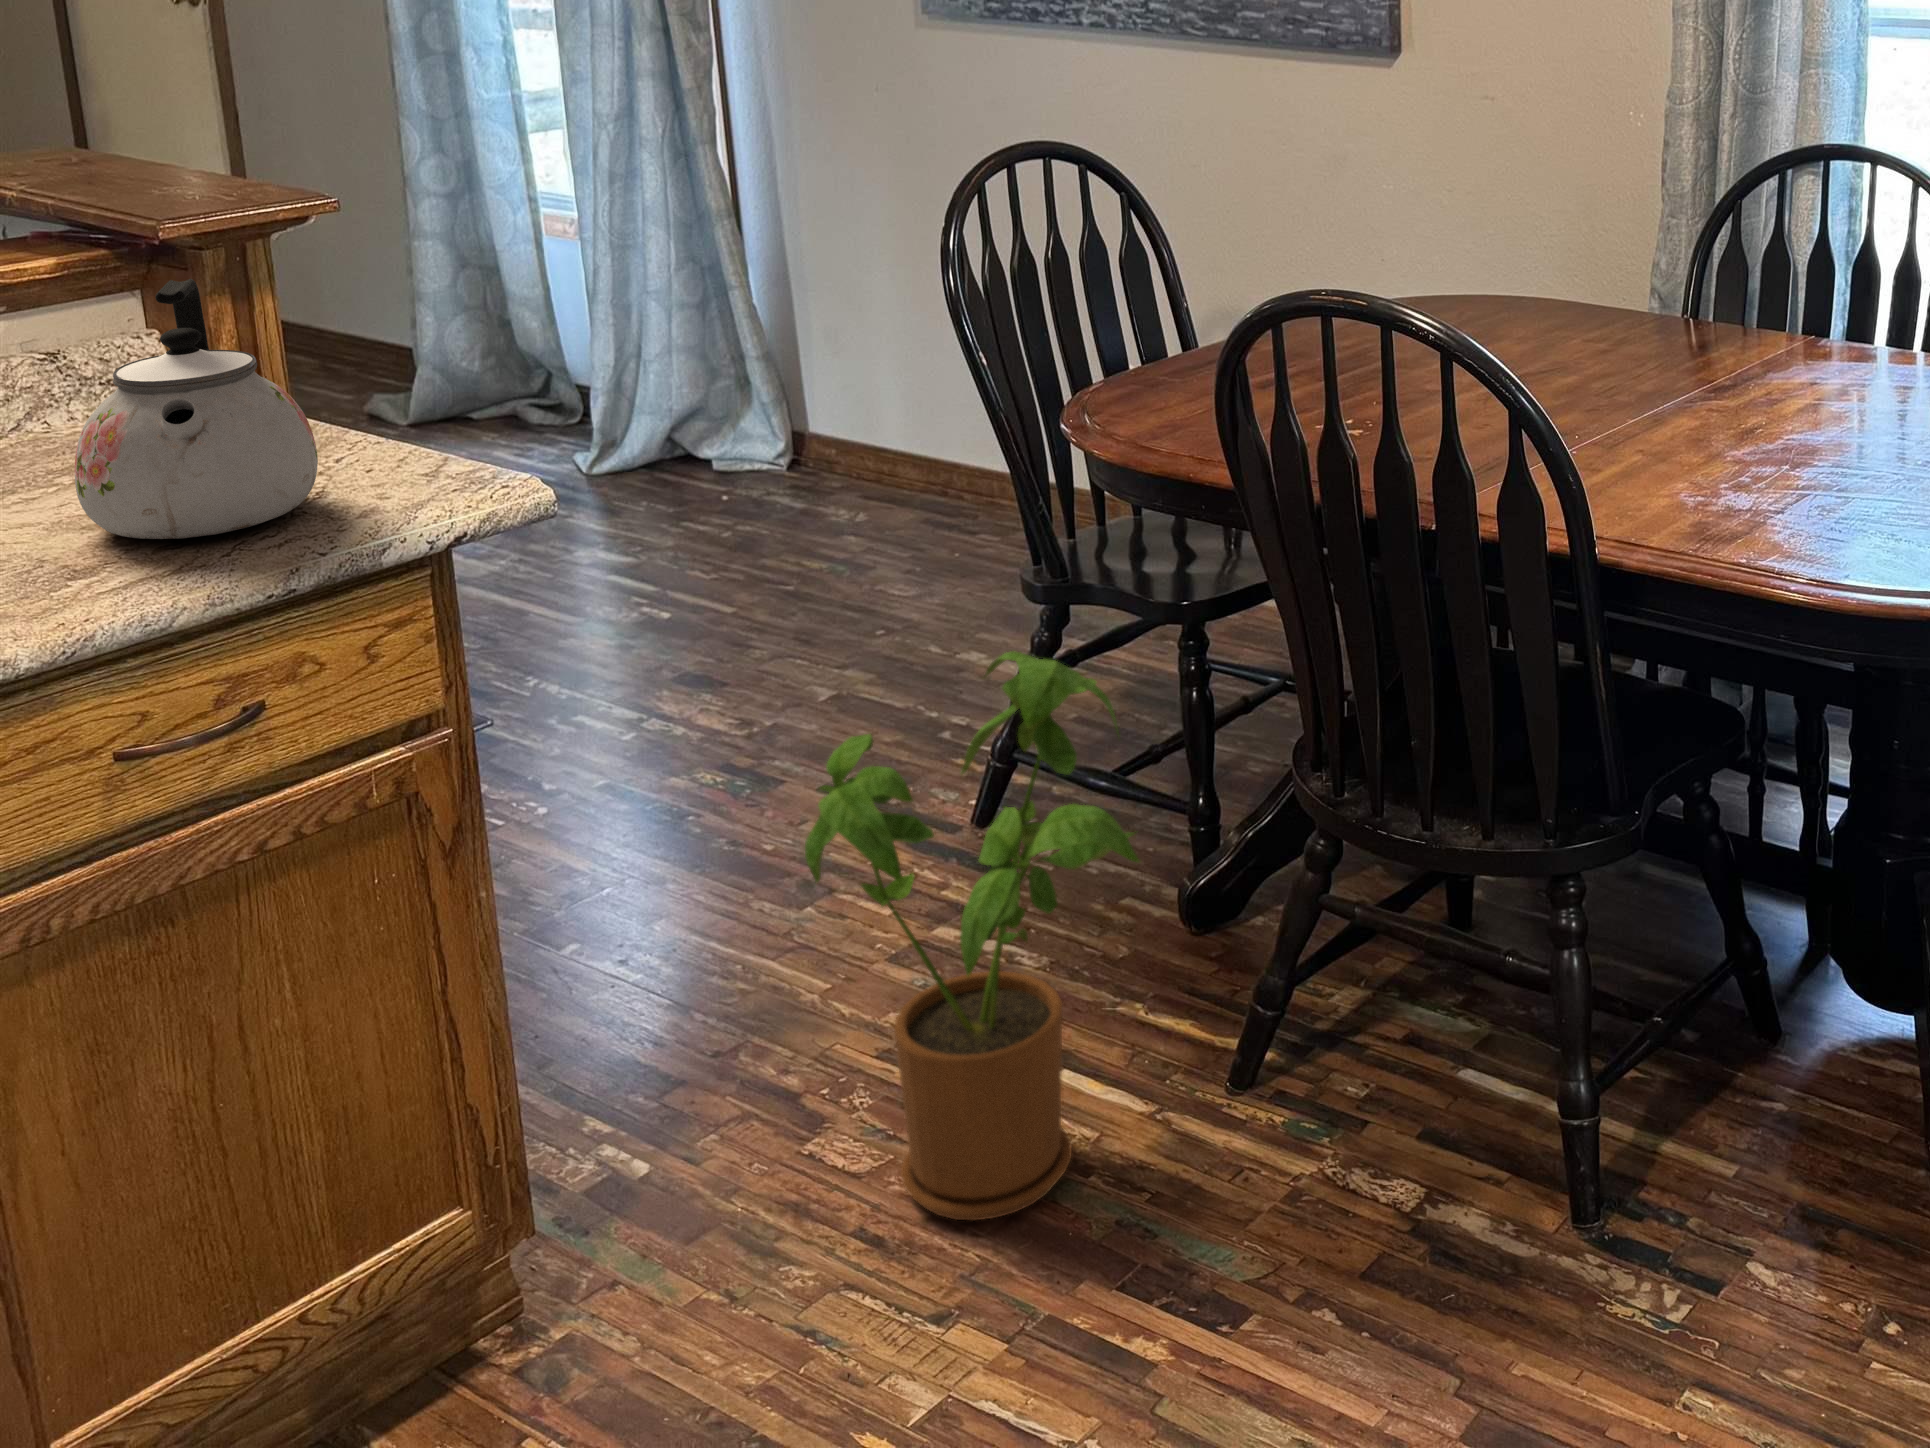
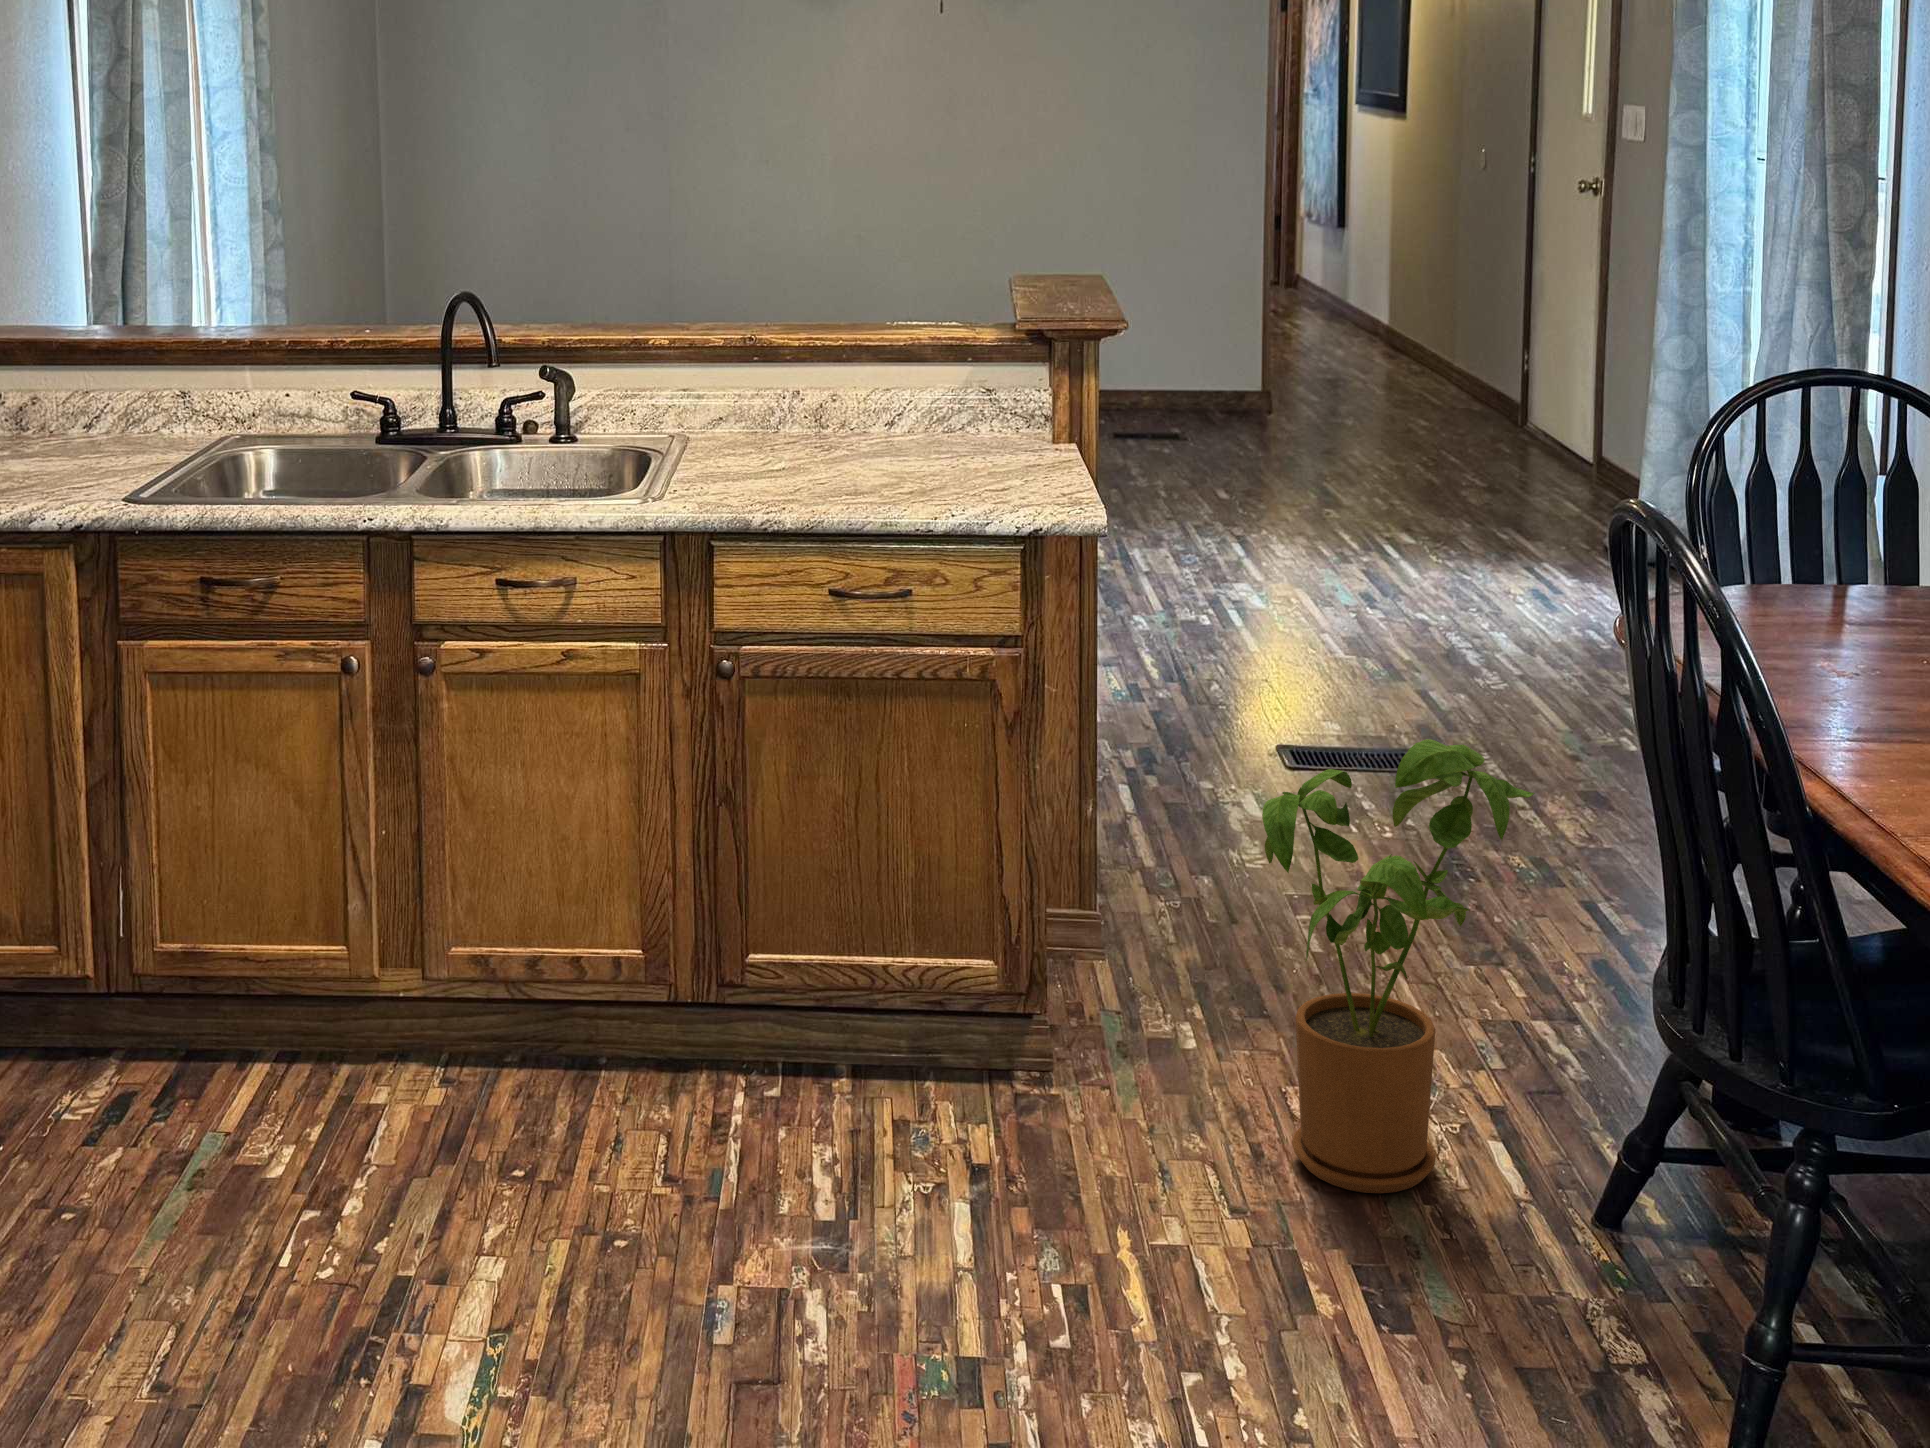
kettle: present [75,279,318,539] -> none [886,339,1012,490]

